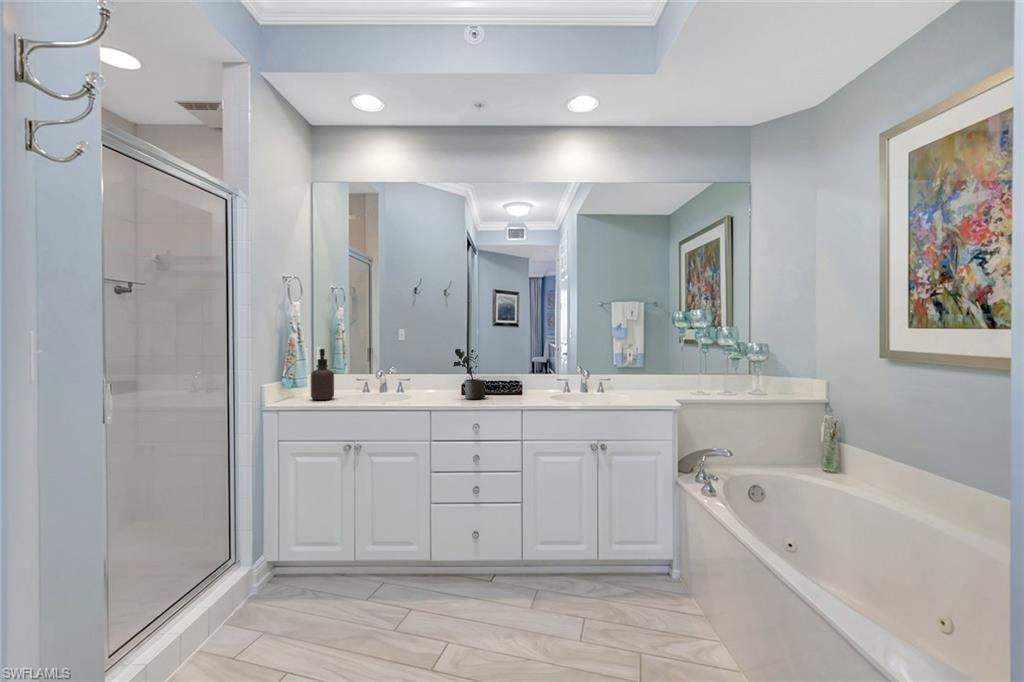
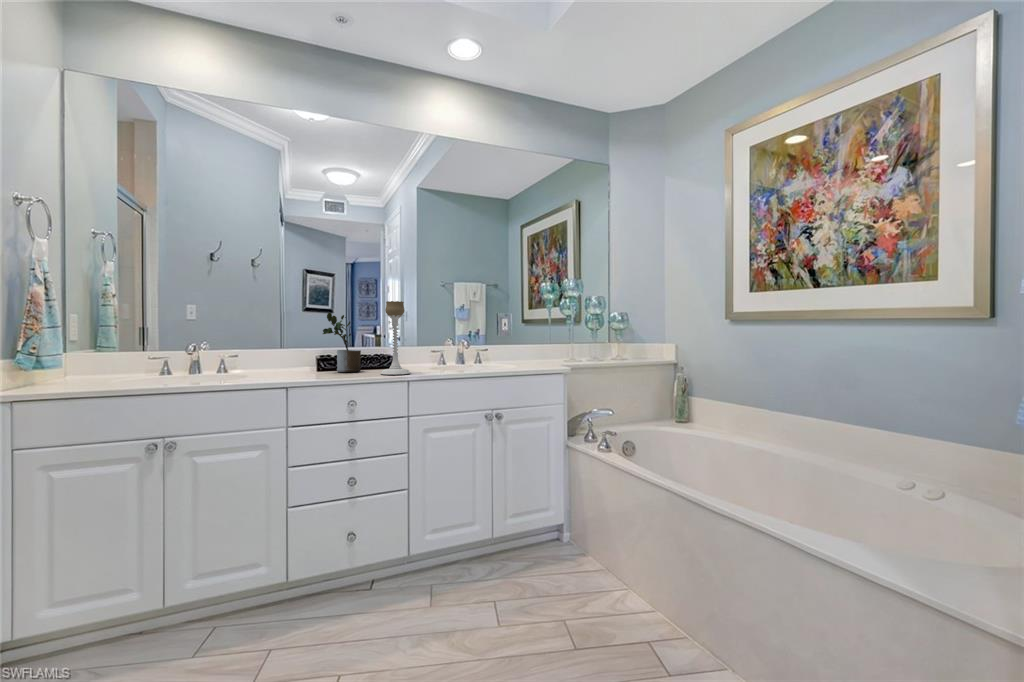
candle holder: none [494,340,521,405] -> present [381,301,410,375]
soap dispenser: present [311,349,334,400] -> none [120,311,156,380]

